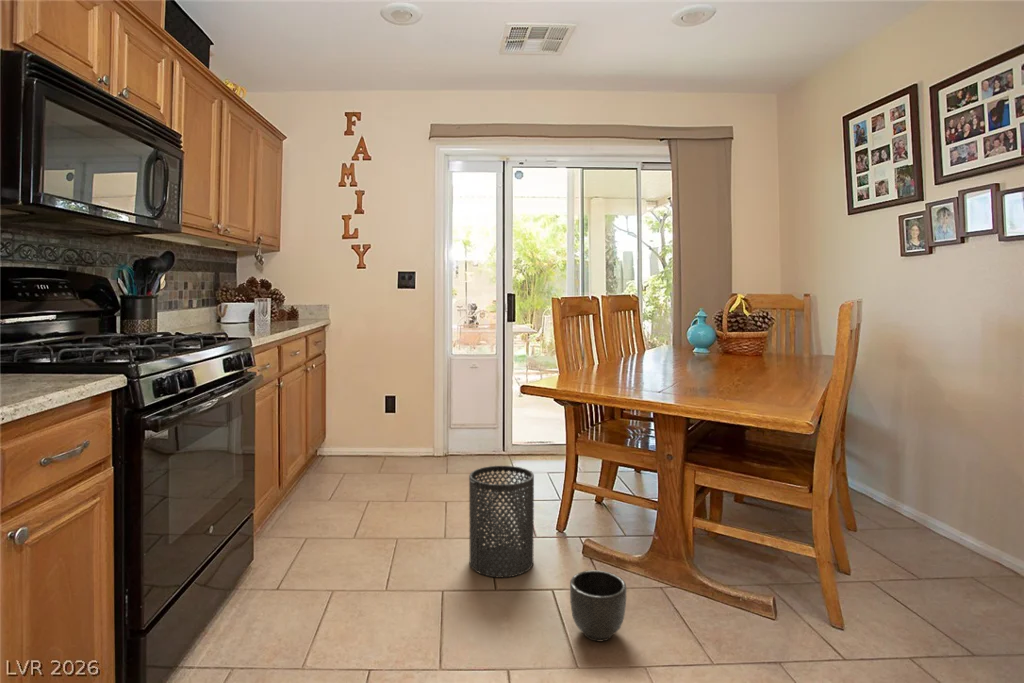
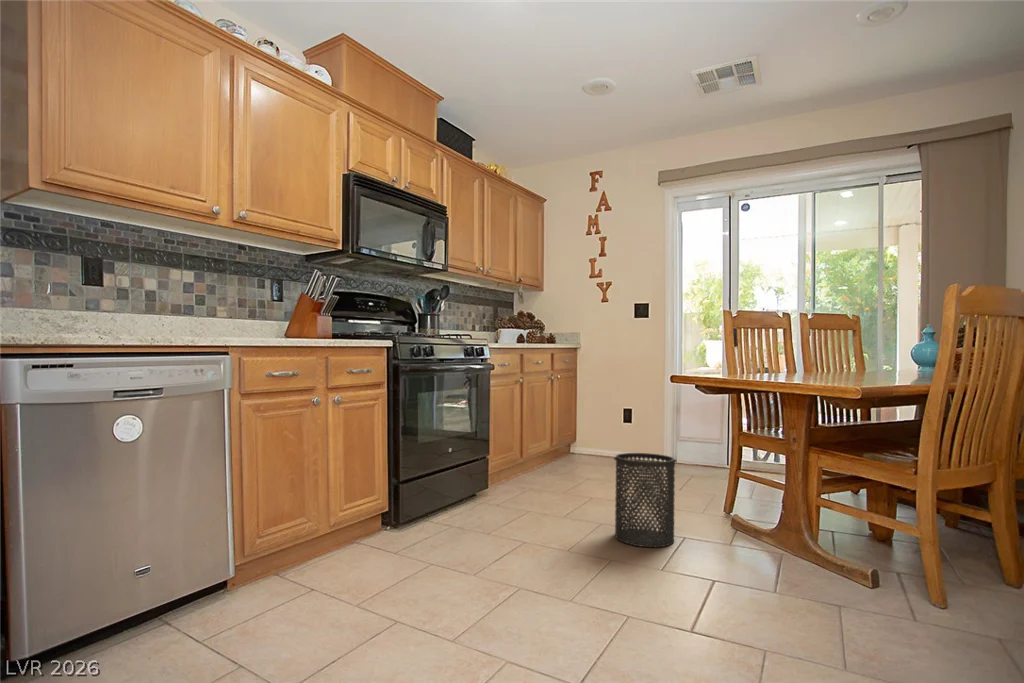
planter: present [570,570,627,641] -> none [654,534,707,595]

